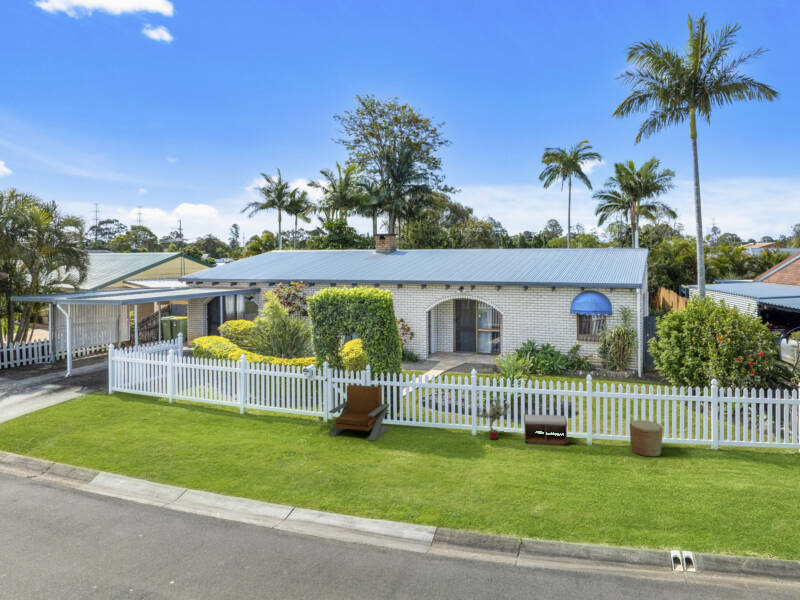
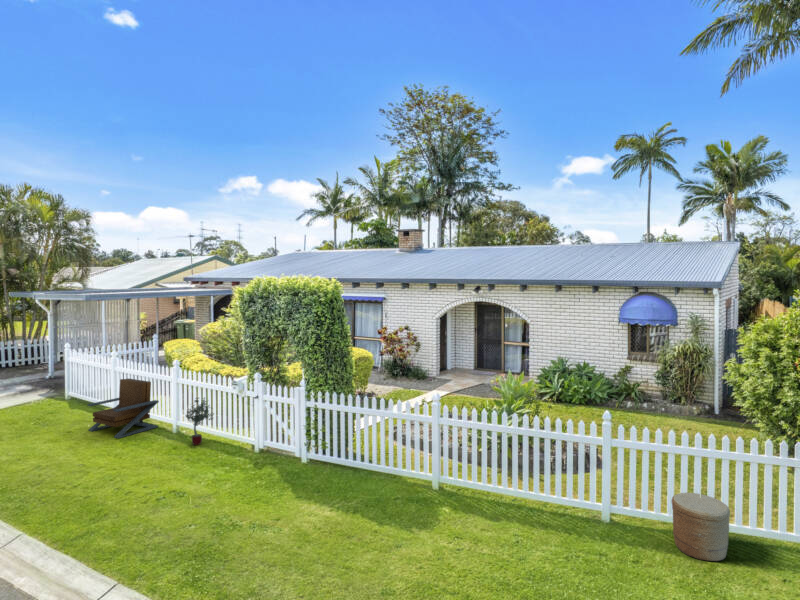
lounge chair: present [329,385,389,441] -> present [88,379,159,438]
potted tree: present [476,397,510,440] -> present [186,398,214,445]
bench: present [524,415,567,445] -> none [500,467,568,523]

